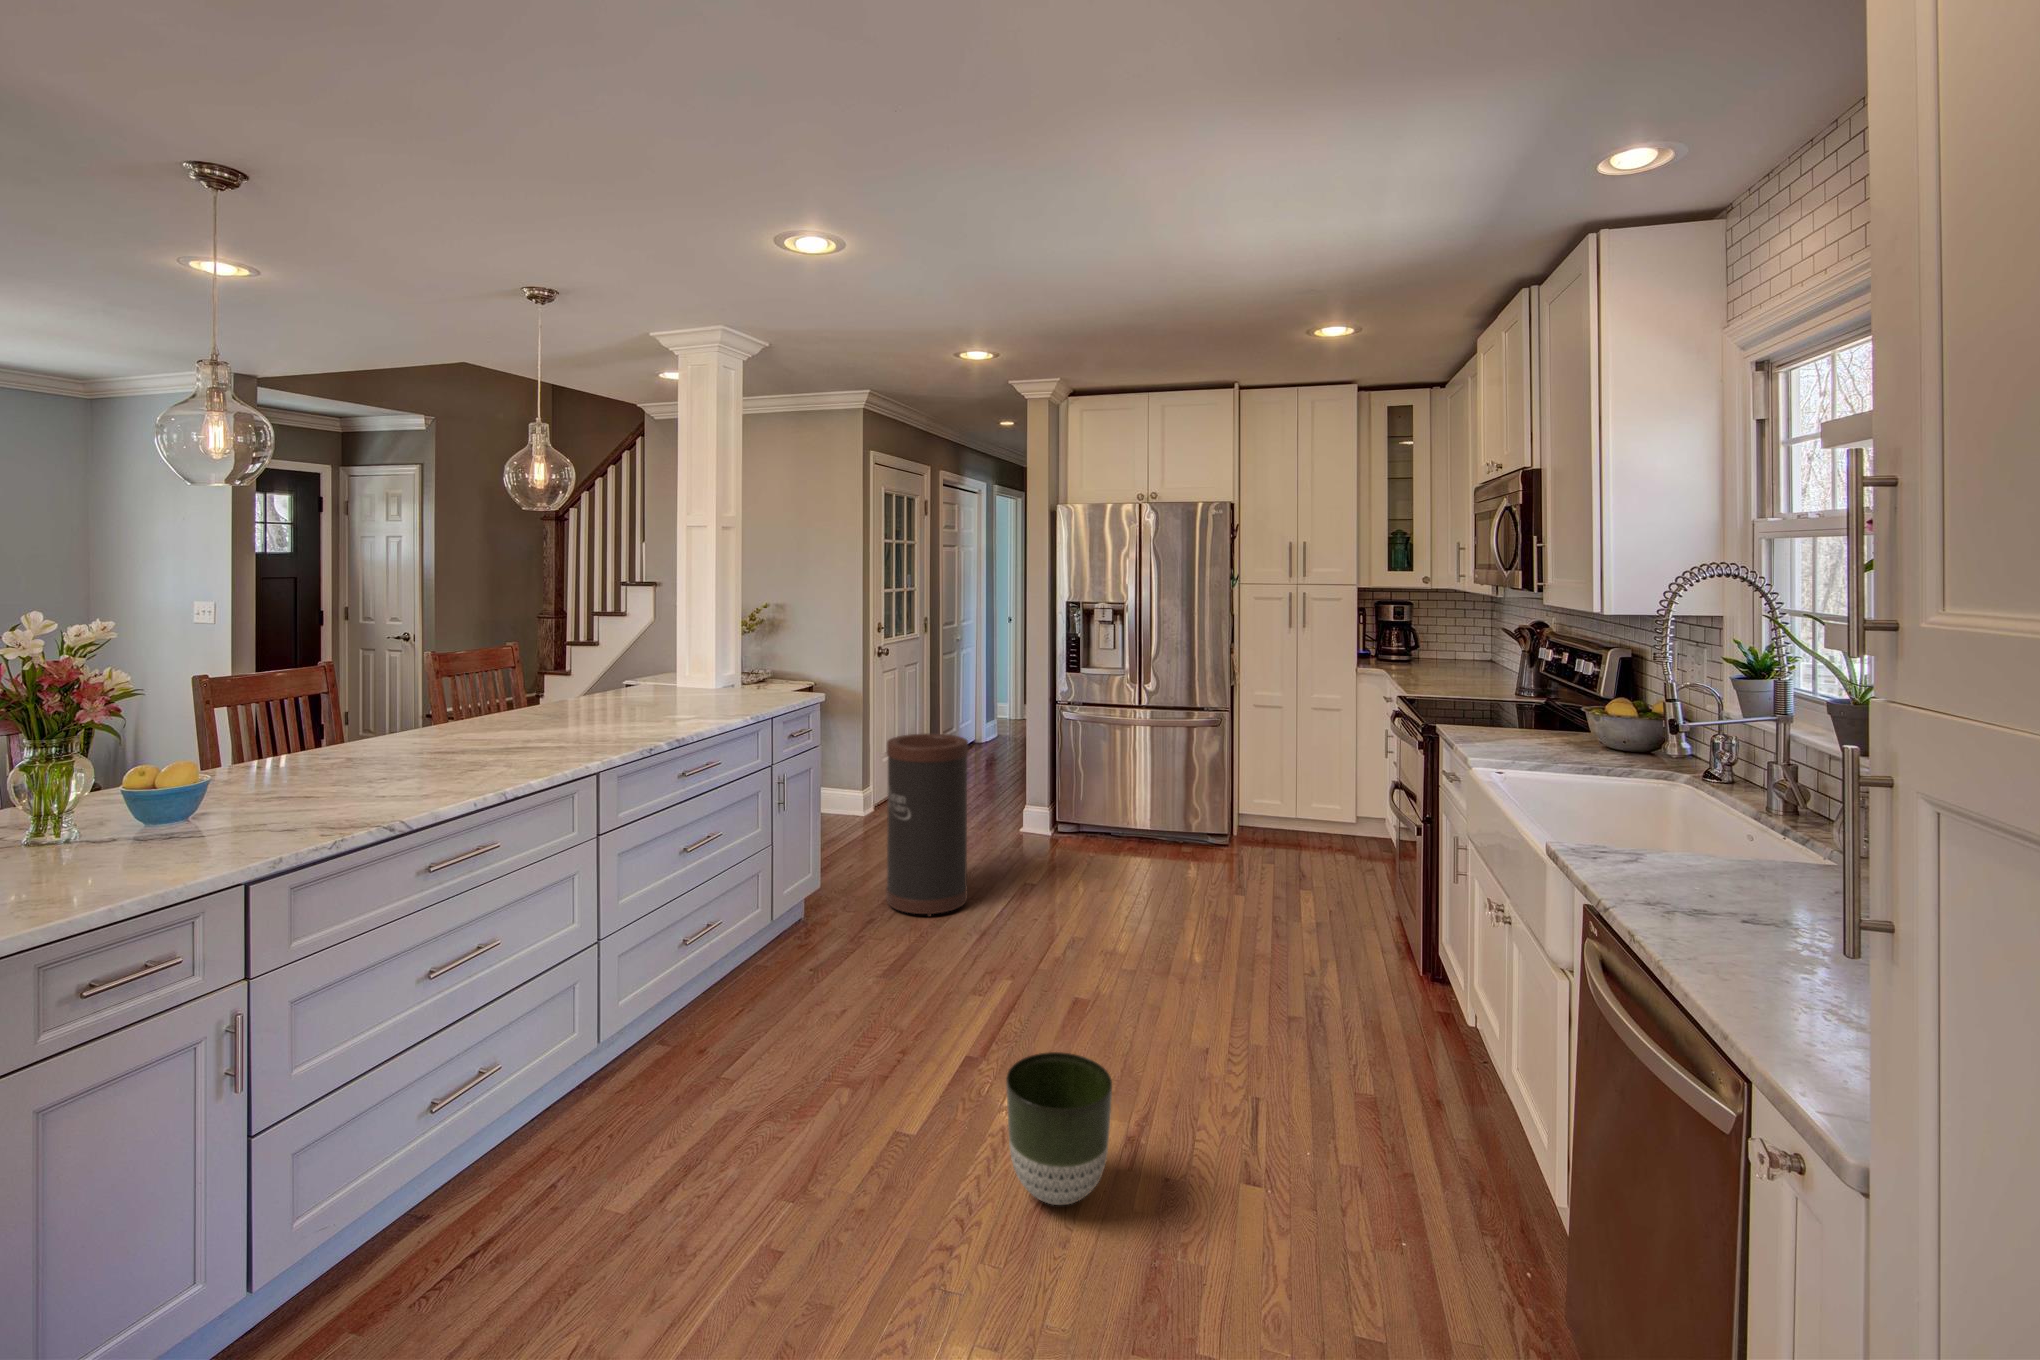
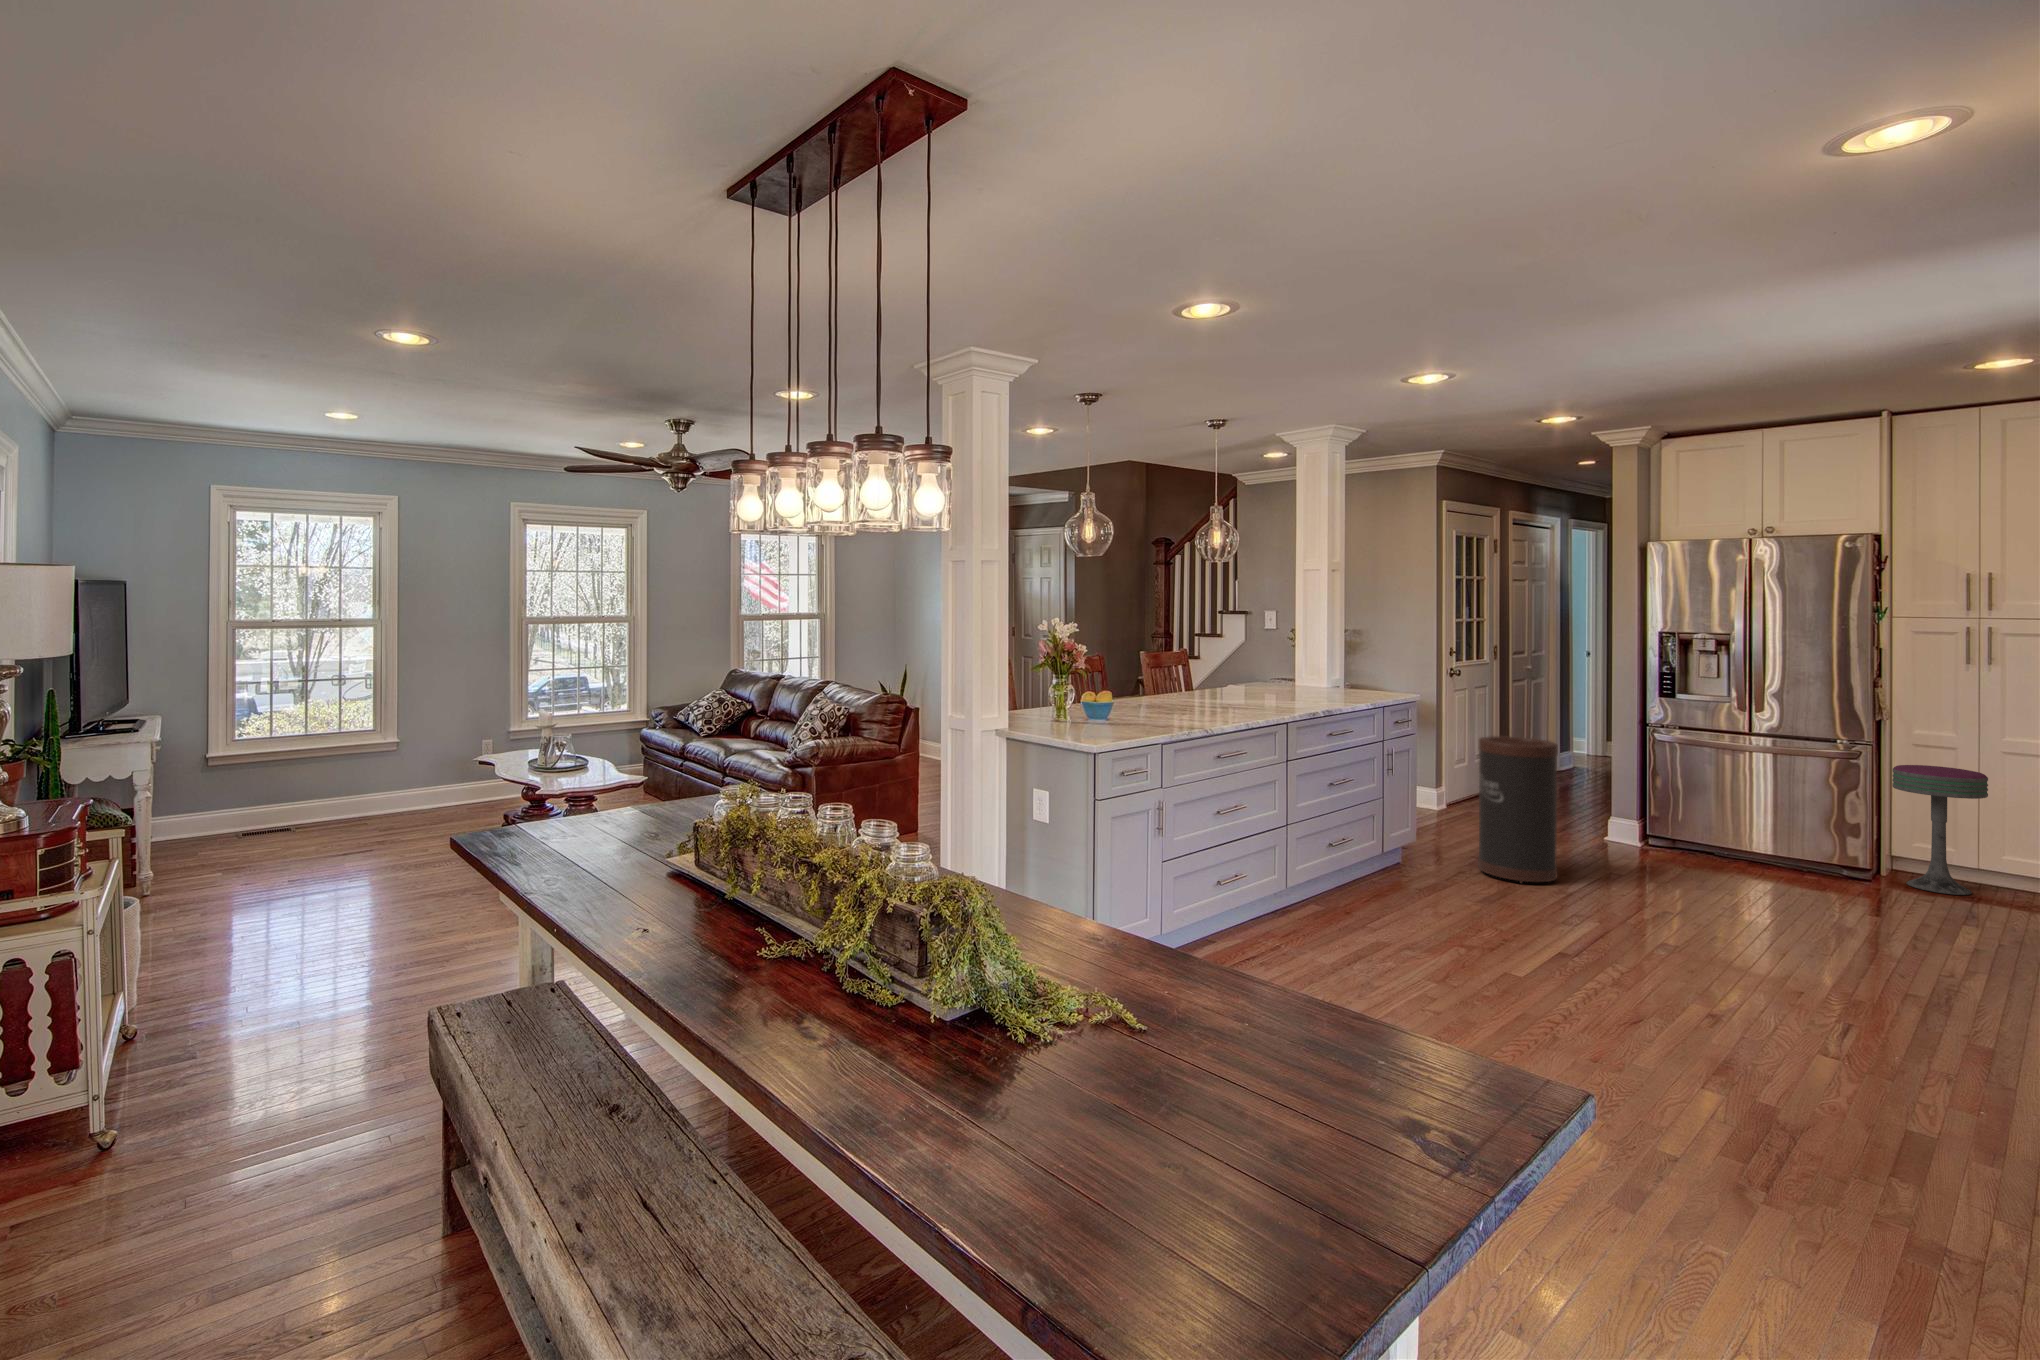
bar stool: none [1242,725,1307,848] -> present [1892,765,1988,895]
planter: present [1006,1052,1112,1205] -> none [1614,938,1706,1035]

